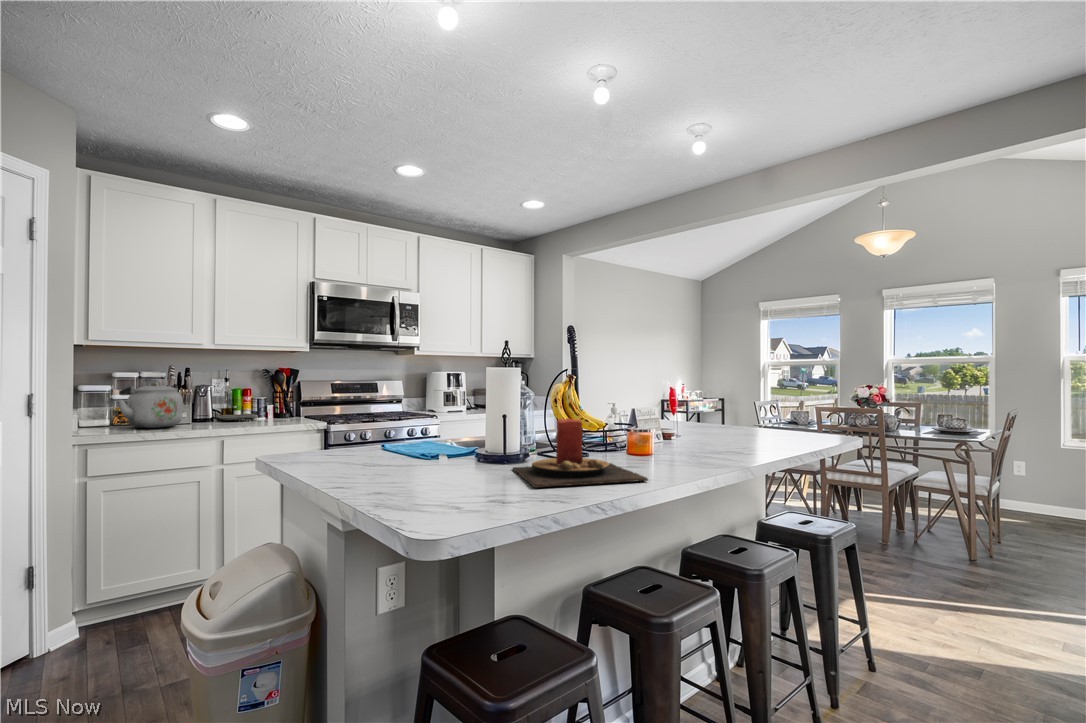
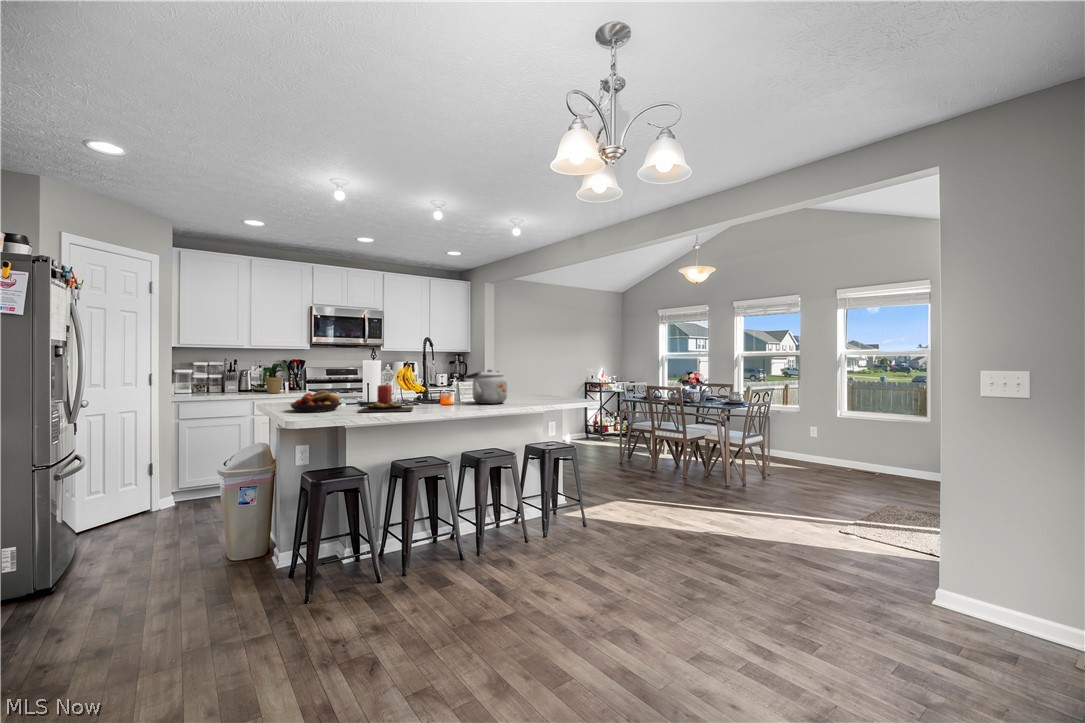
potted plant: none [220,373,282,424] -> present [255,363,286,393]
kettle: present [119,382,183,428] -> present [466,369,507,404]
fruit bowl: none [364,434,470,489] -> present [291,391,340,412]

